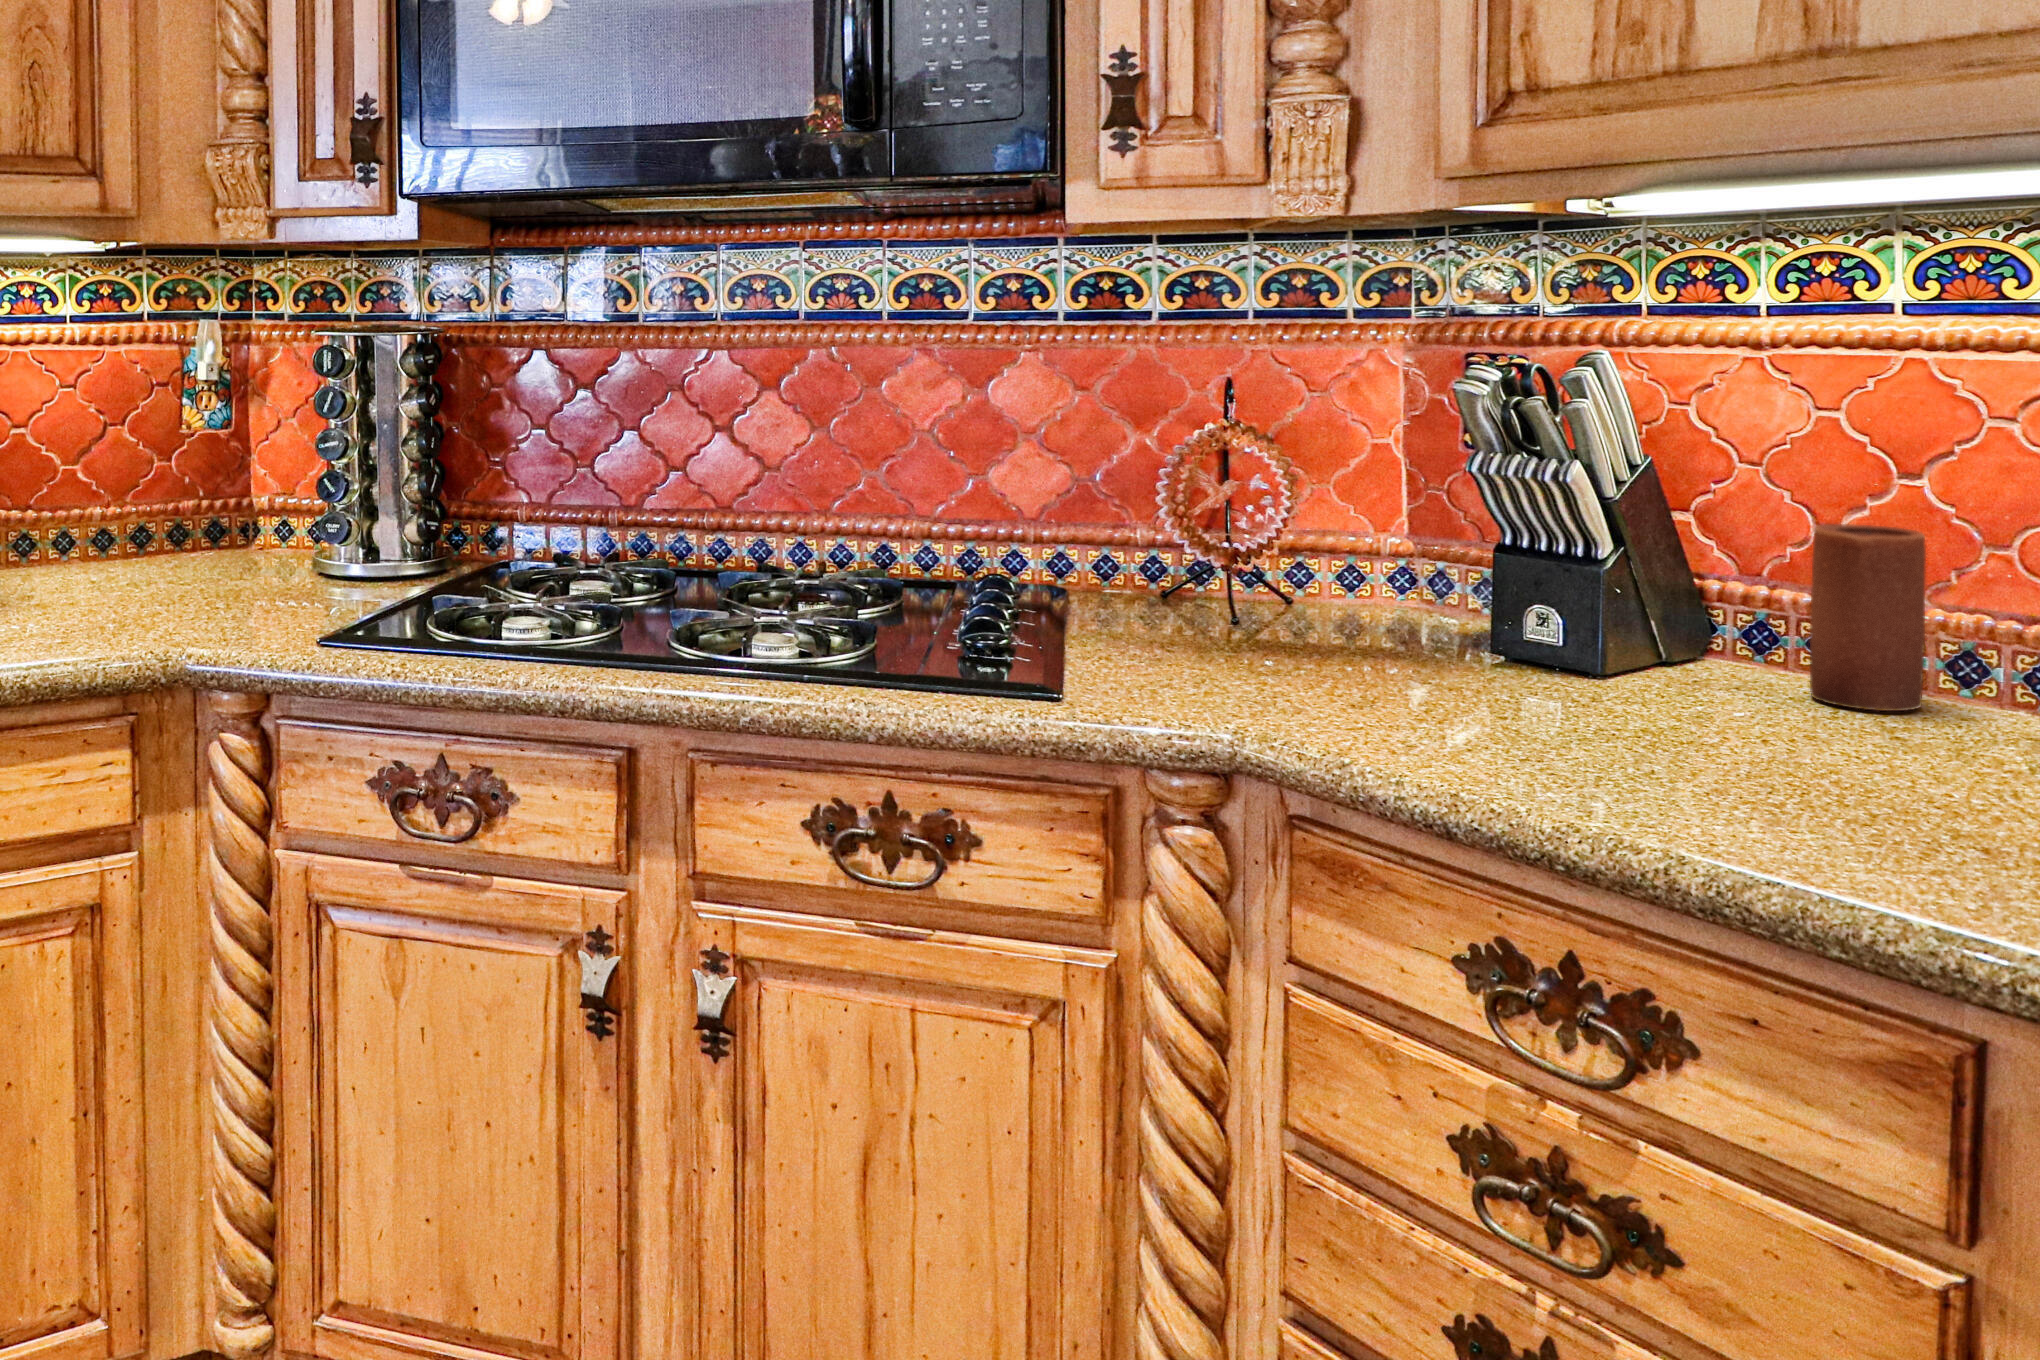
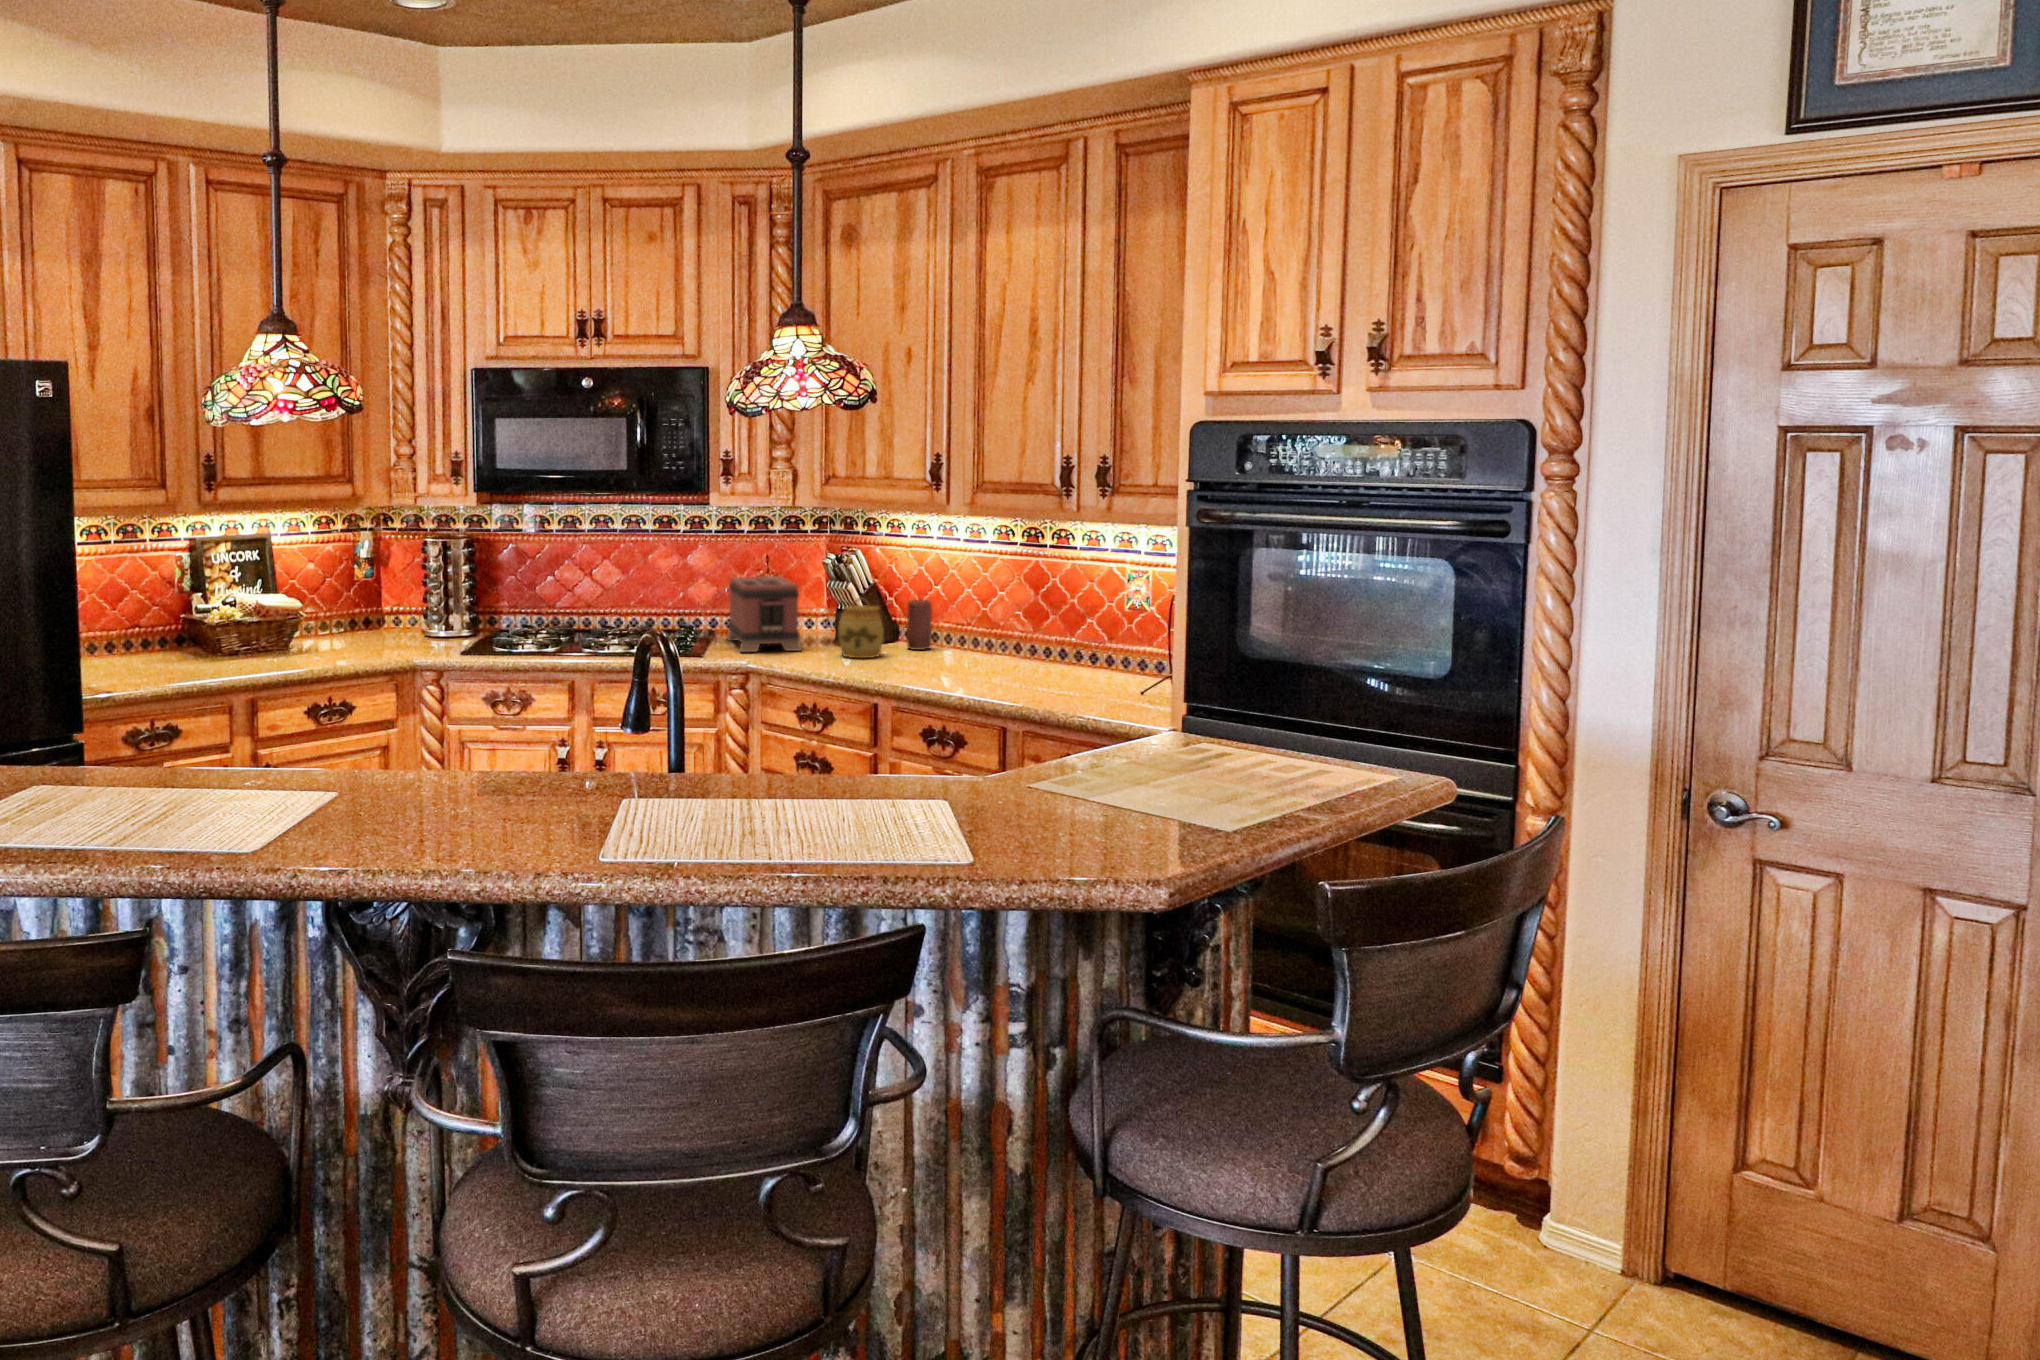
toaster: none [1109,437,1400,686] -> present [728,576,801,652]
jar: none [1562,511,1772,746] -> present [838,597,884,658]

